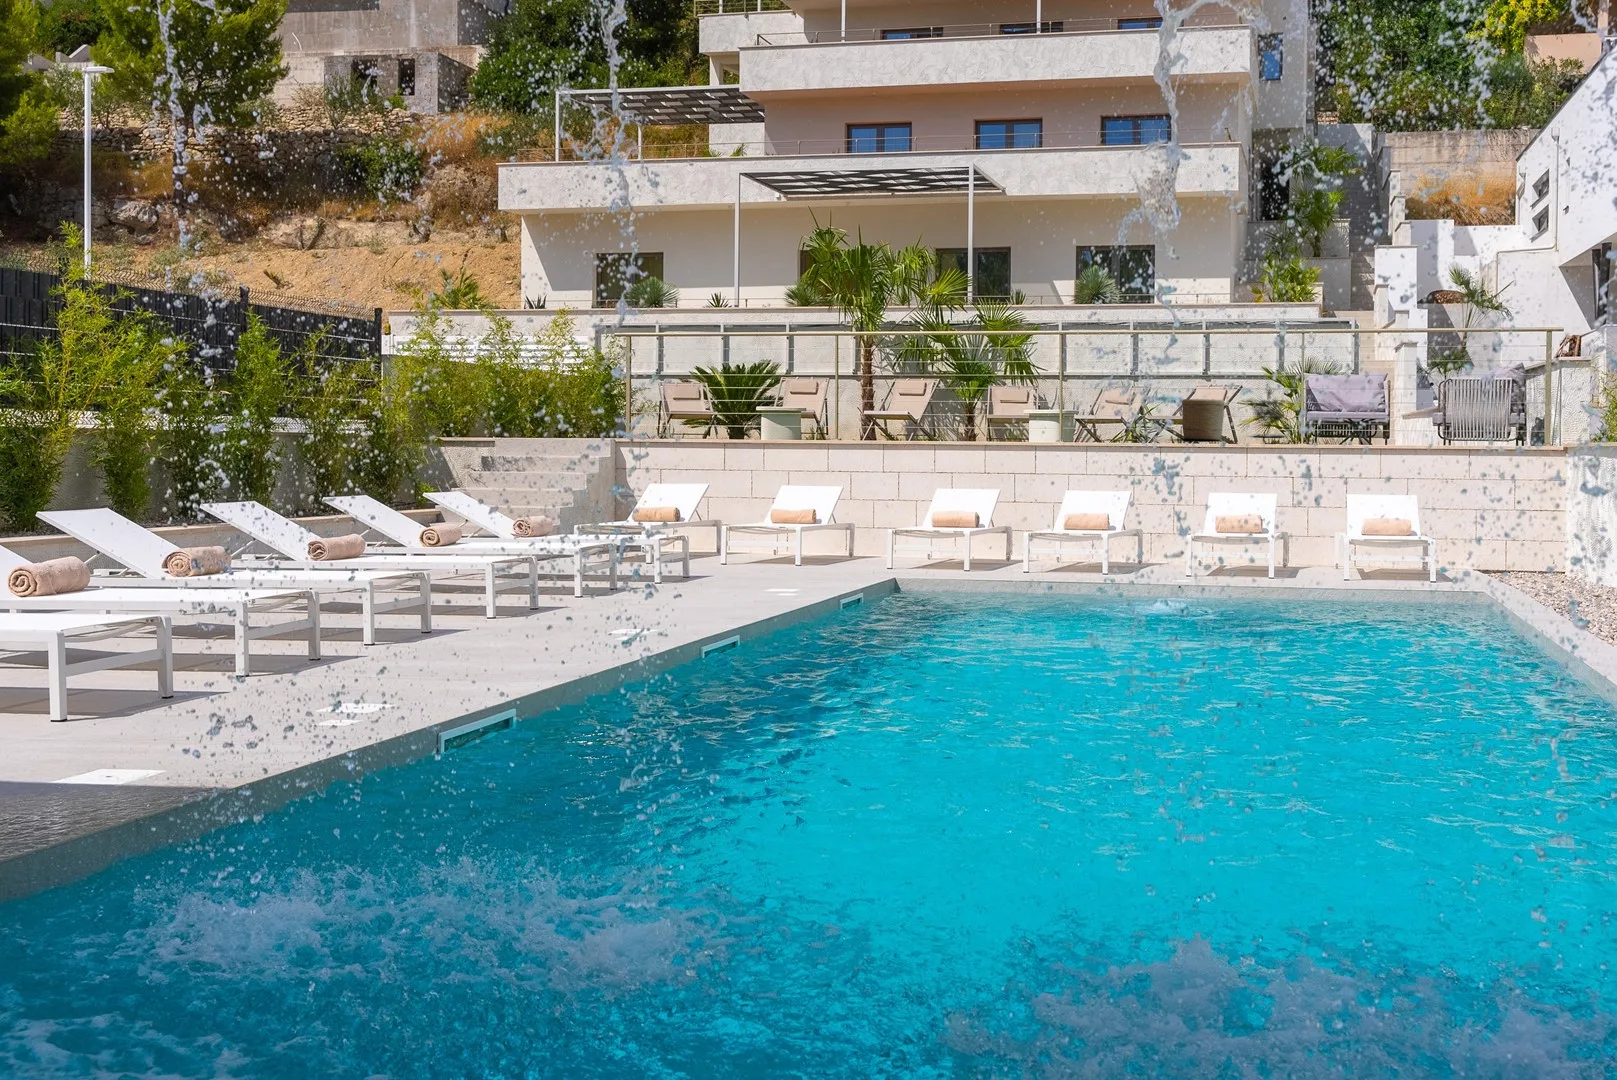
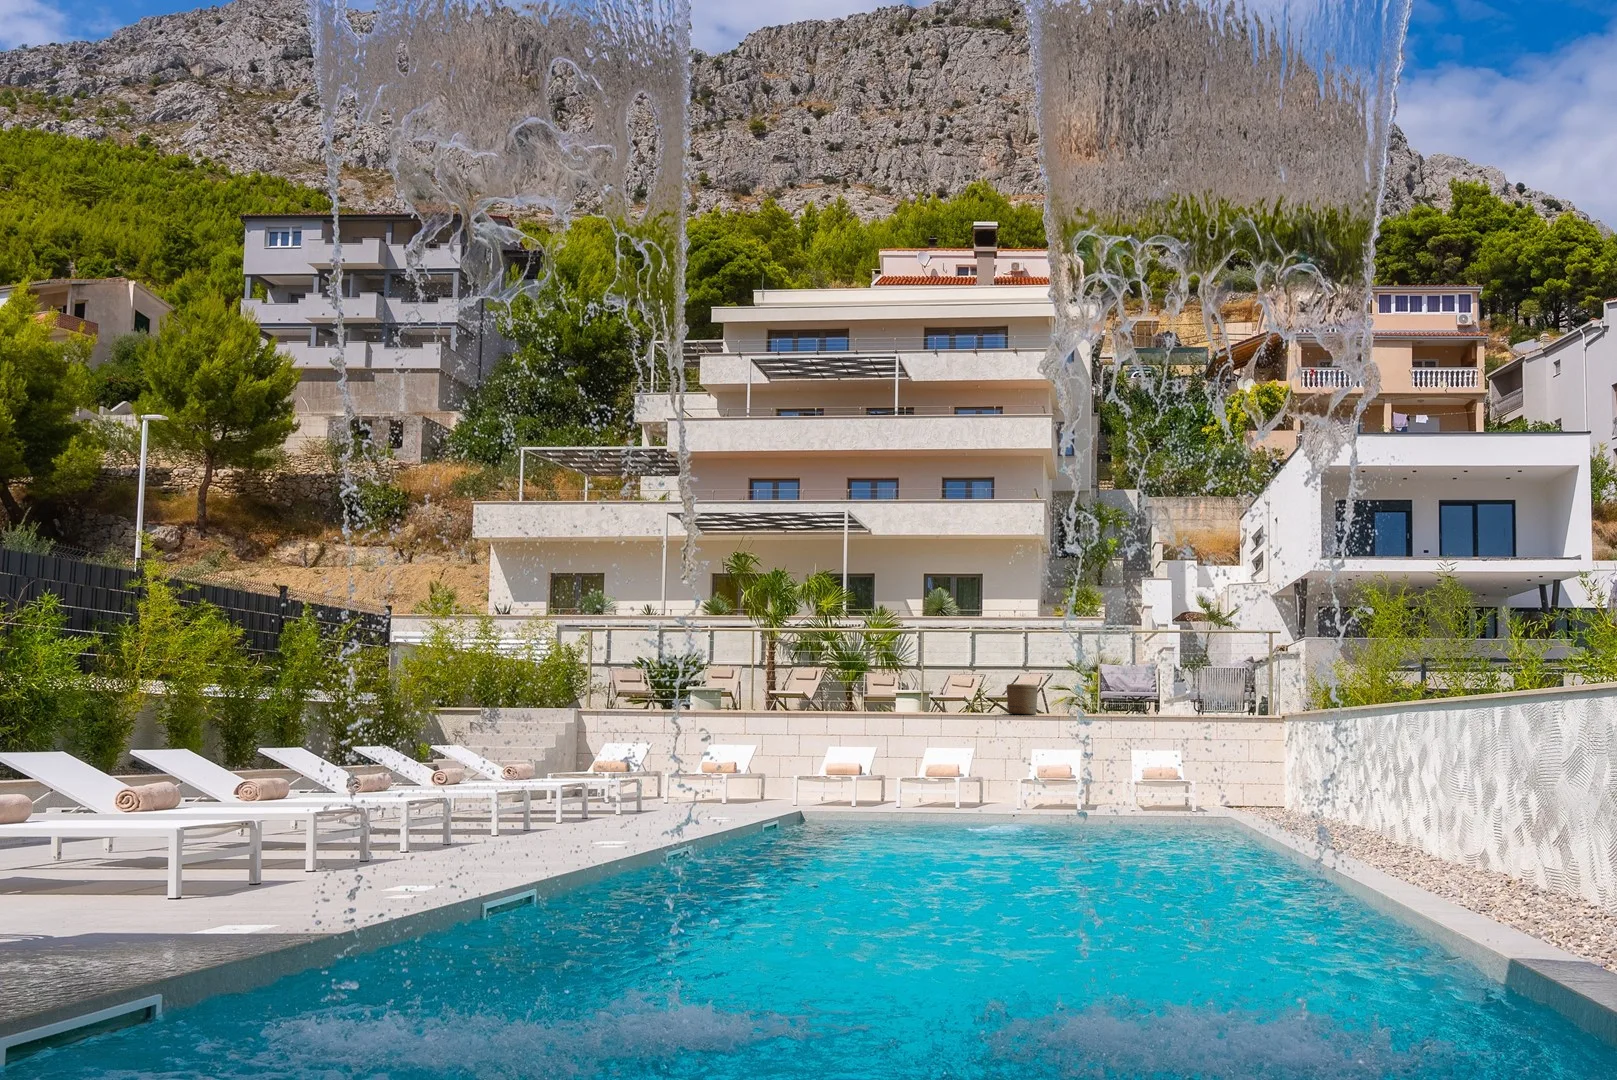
potted tree: present [1252,384,1284,437] -> none [1055,673,1083,713]

